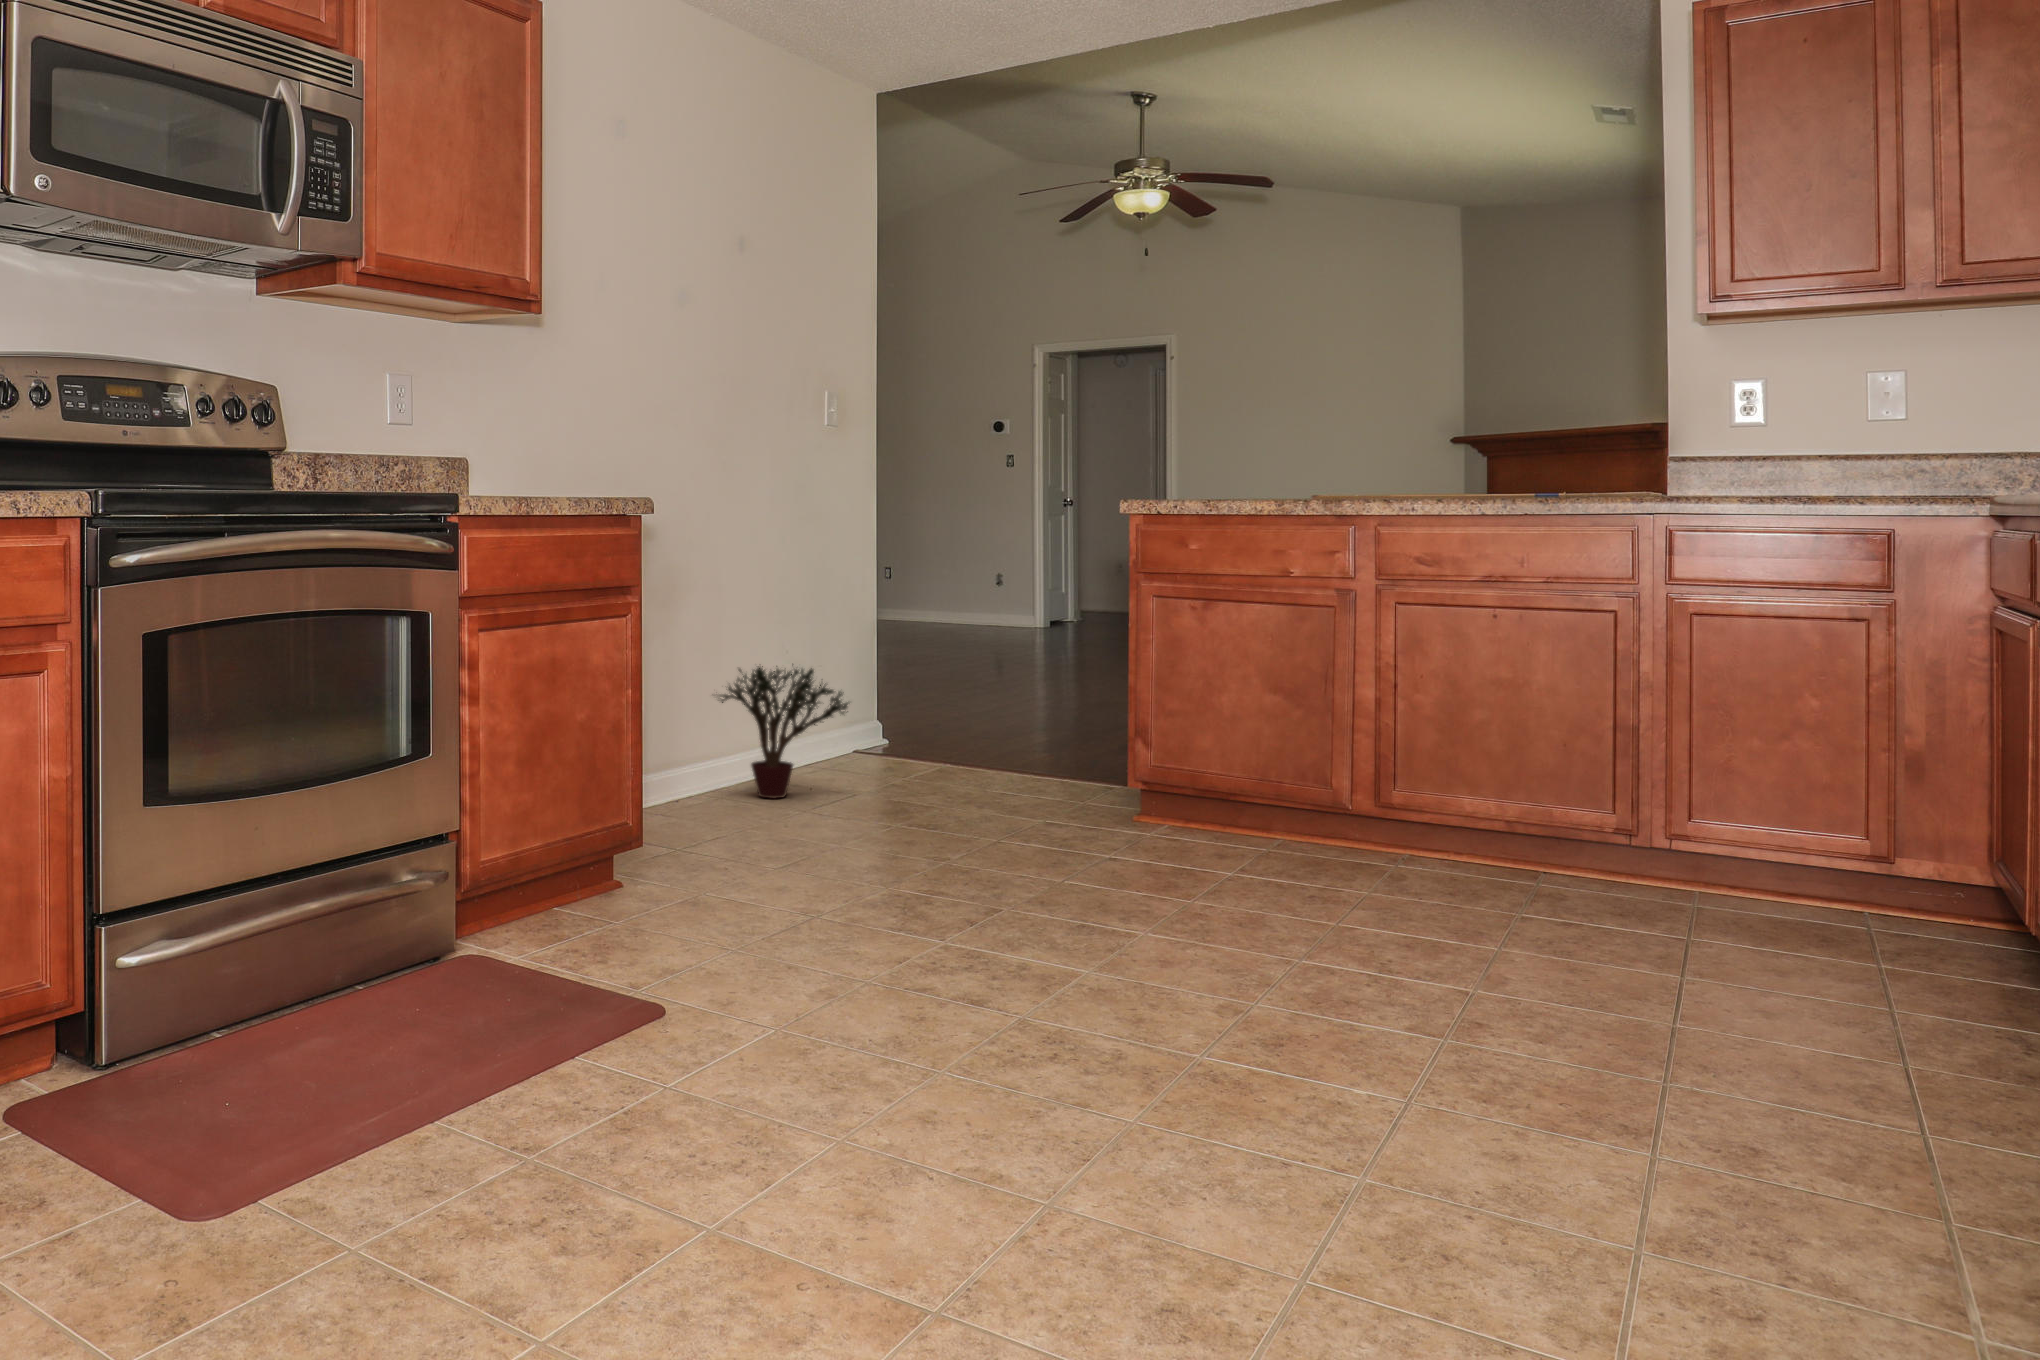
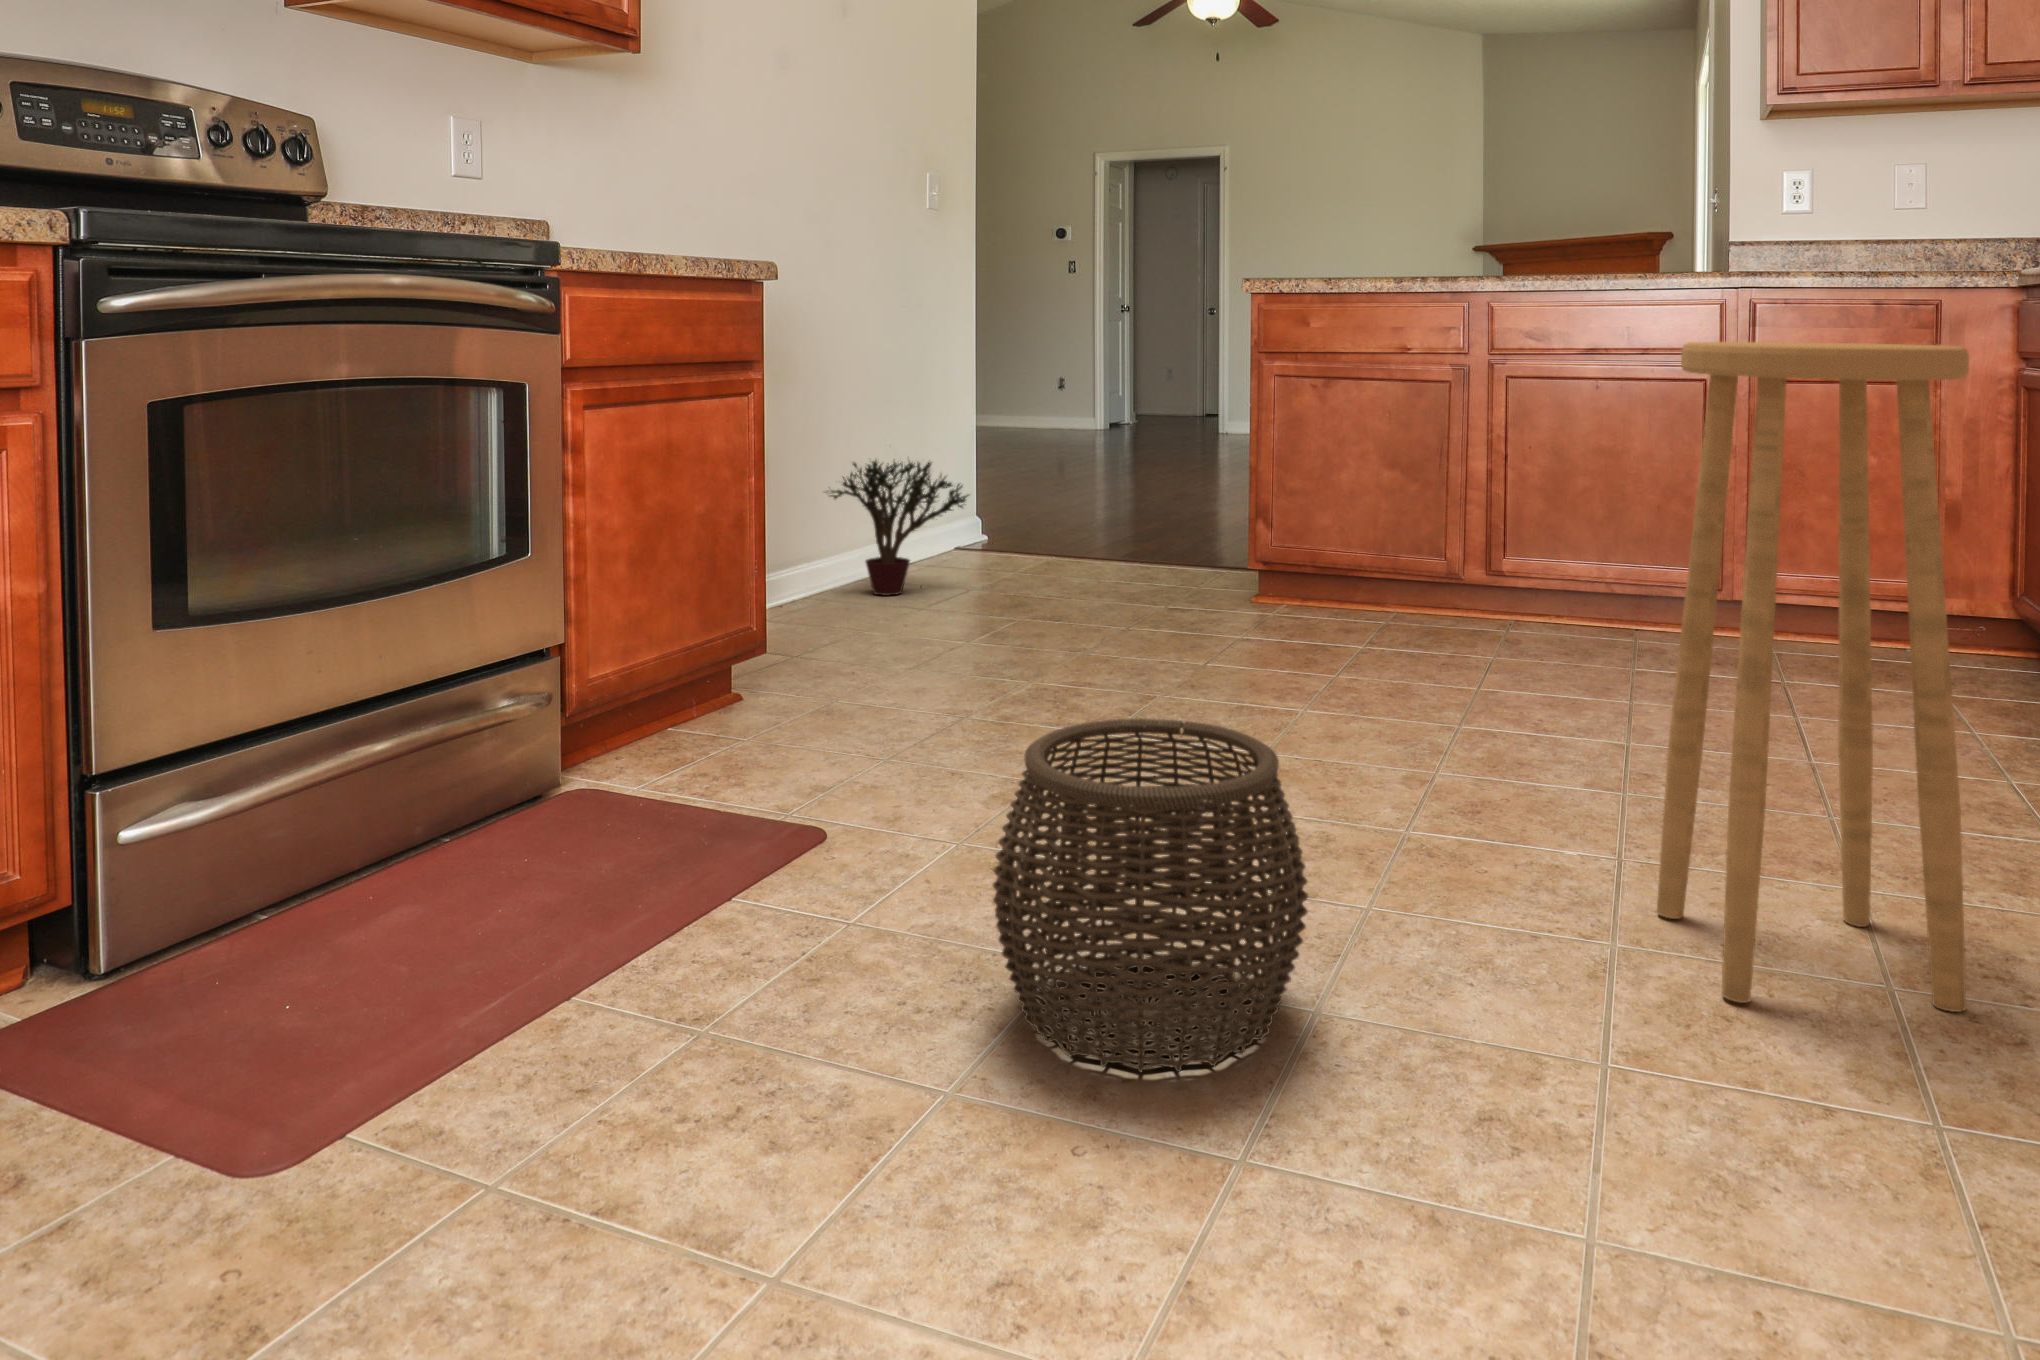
stool: none [1407,594,1720,1282] -> present [1657,342,1969,1012]
woven basket: none [758,926,1035,1246] -> present [993,718,1308,1072]

